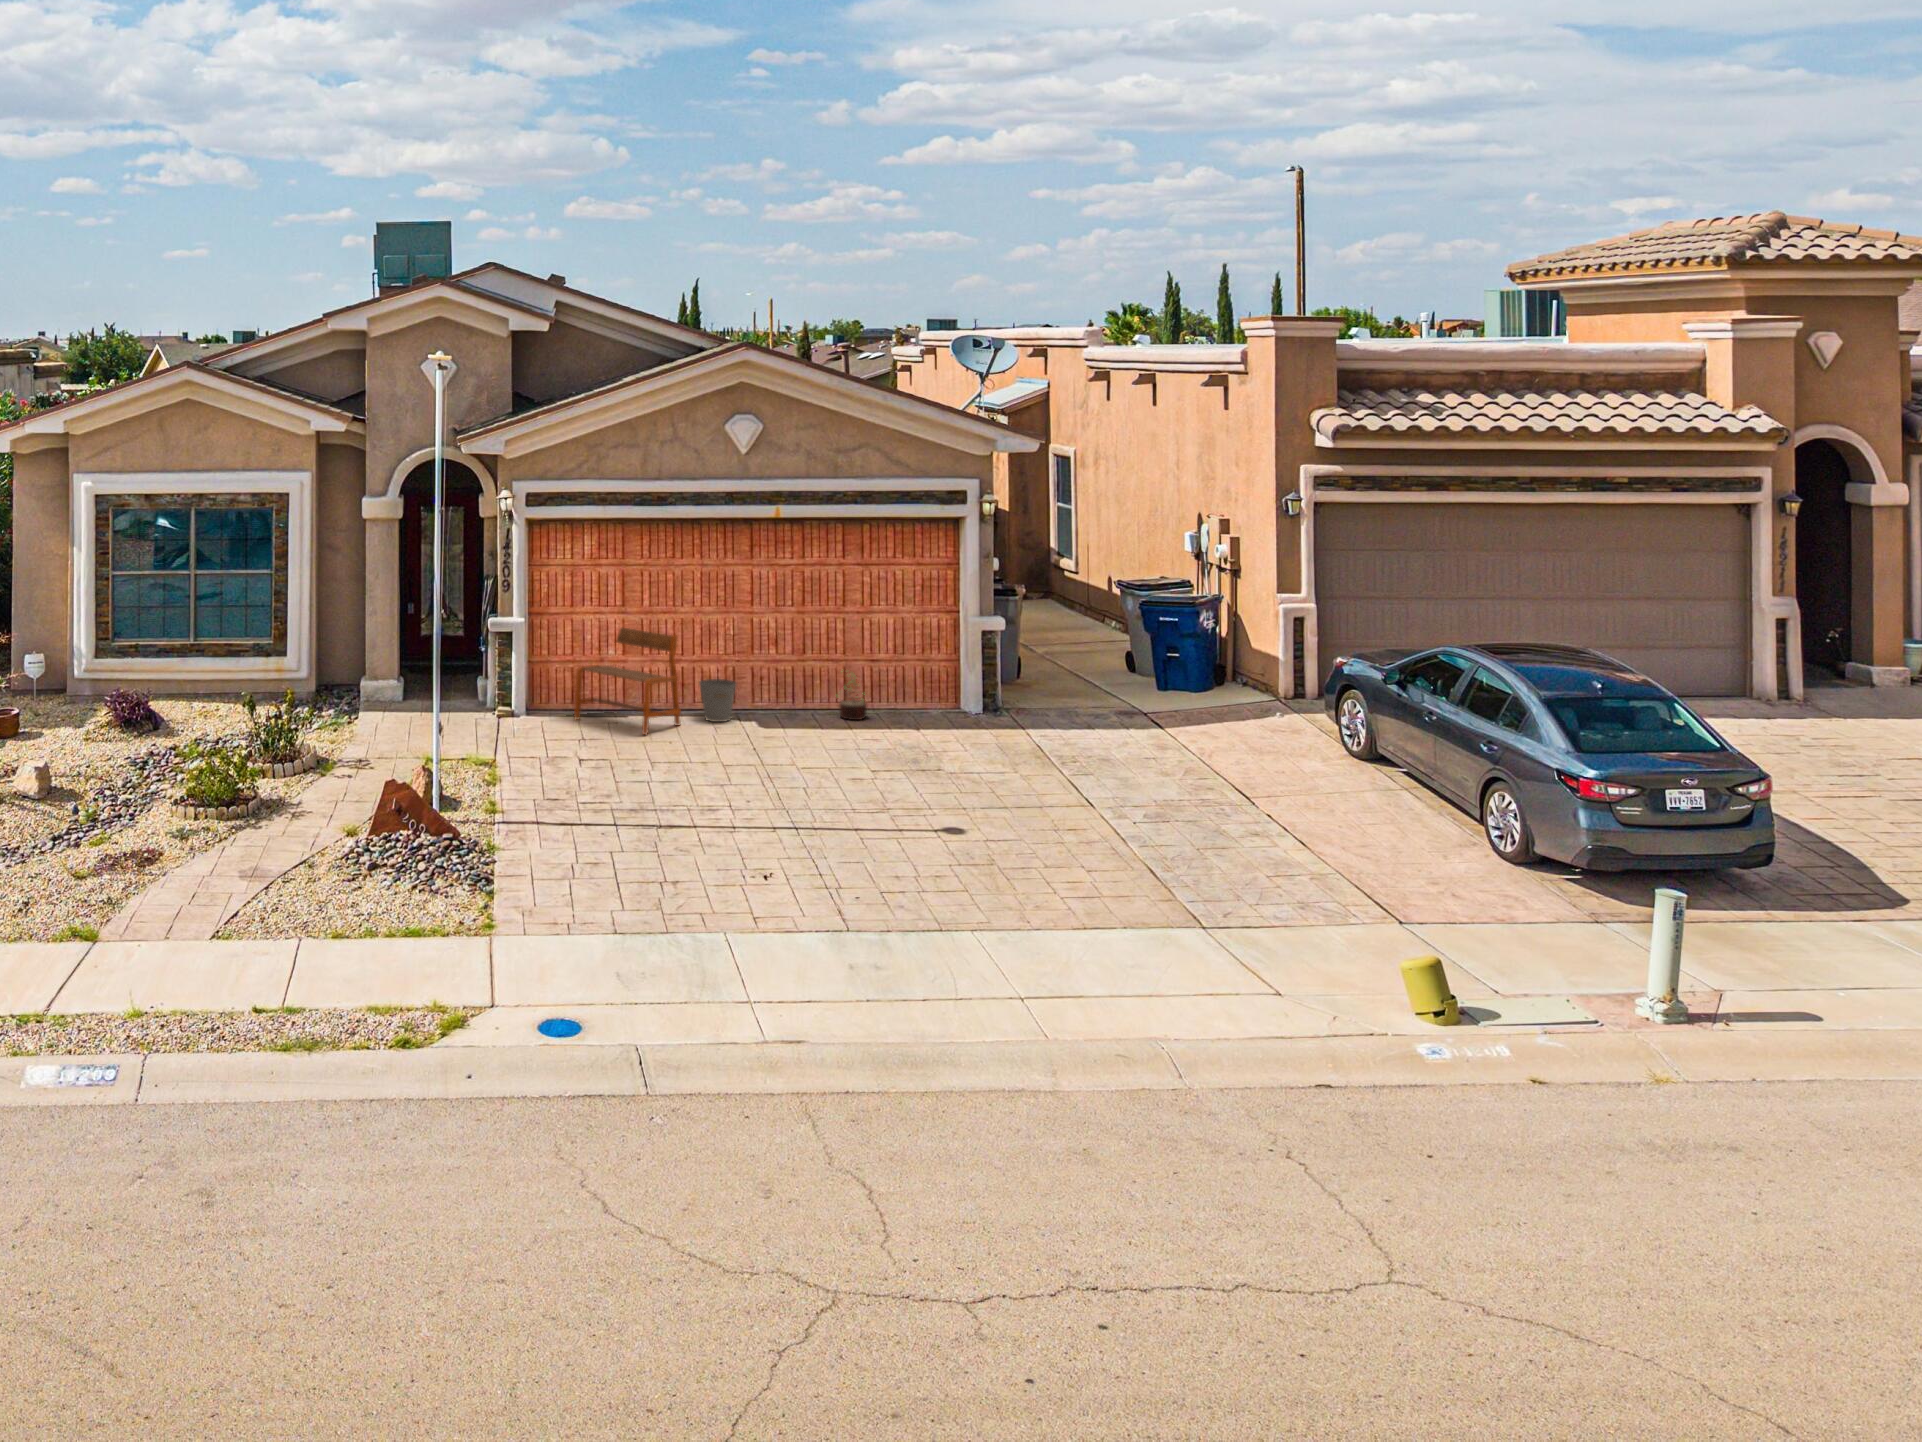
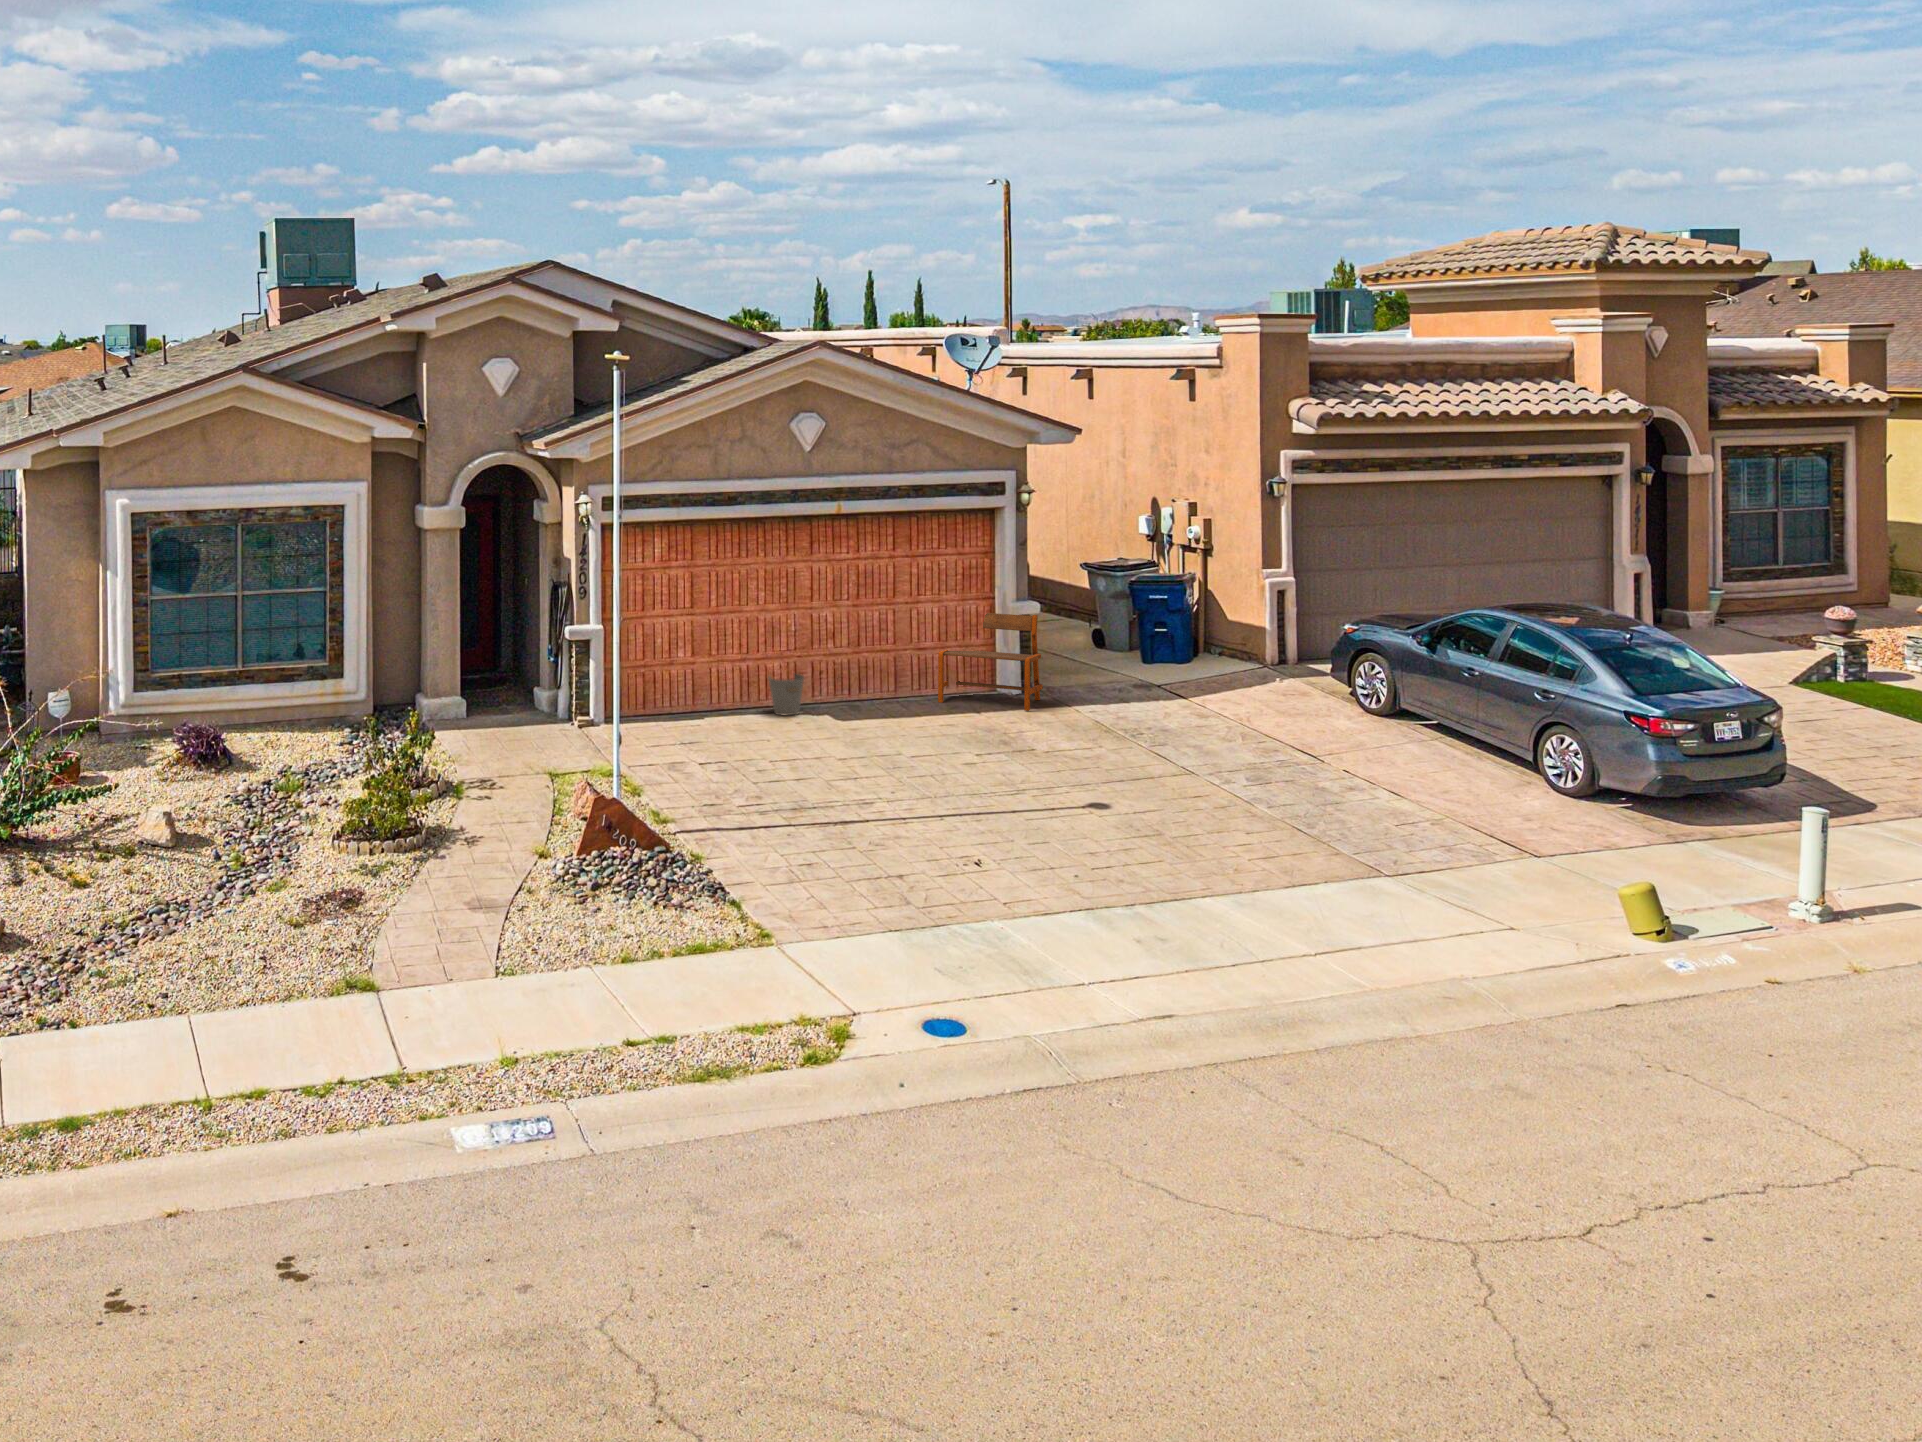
bench: present [574,628,681,735] -> present [938,613,1043,711]
decorative plant: present [840,669,867,720] -> none [890,656,924,705]

